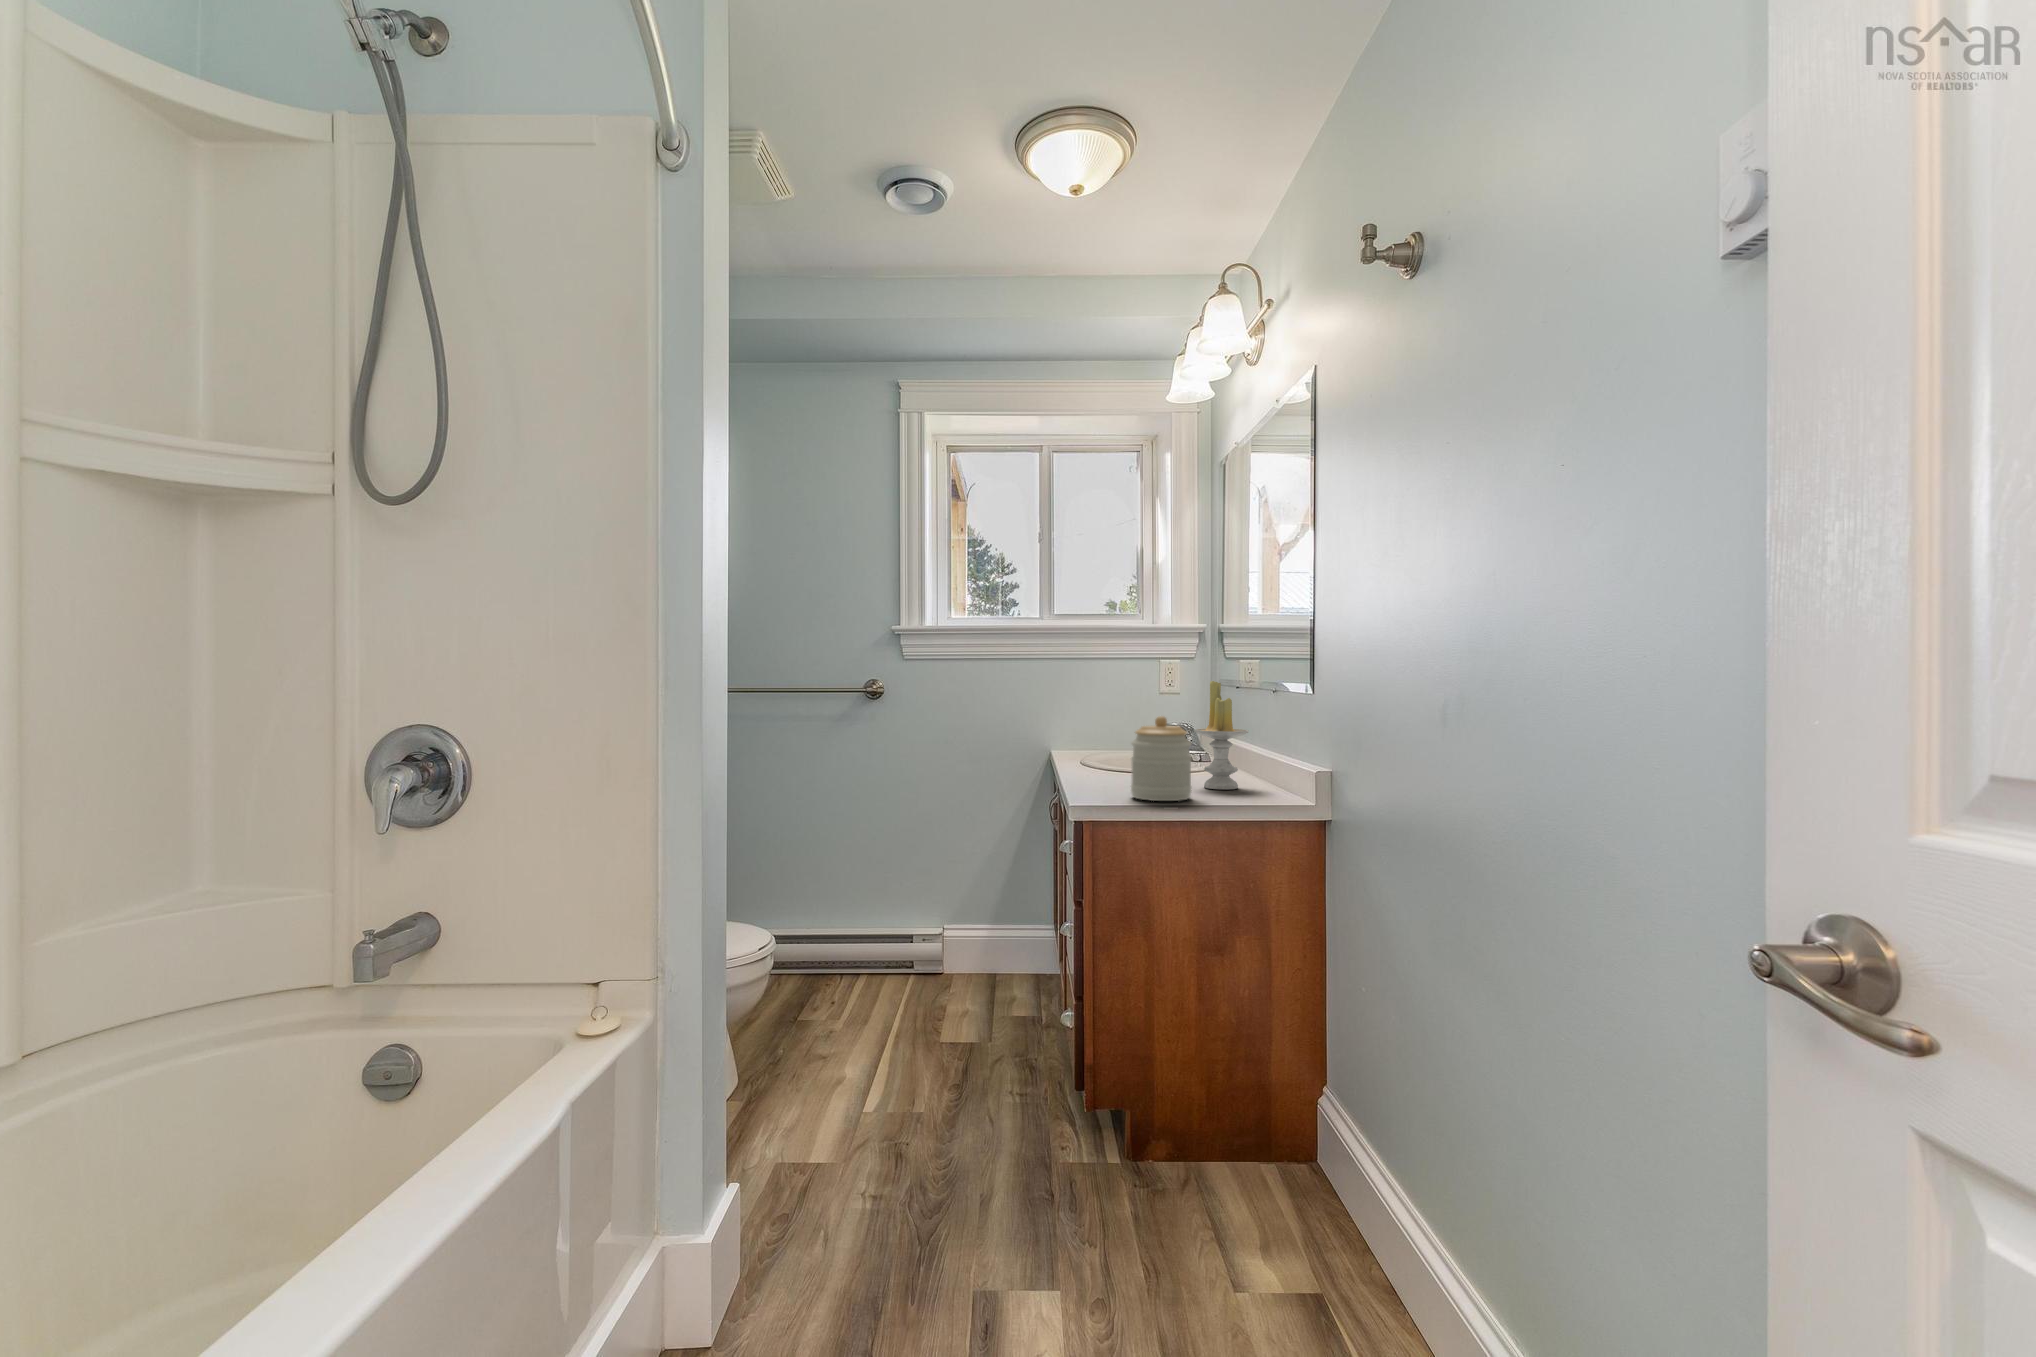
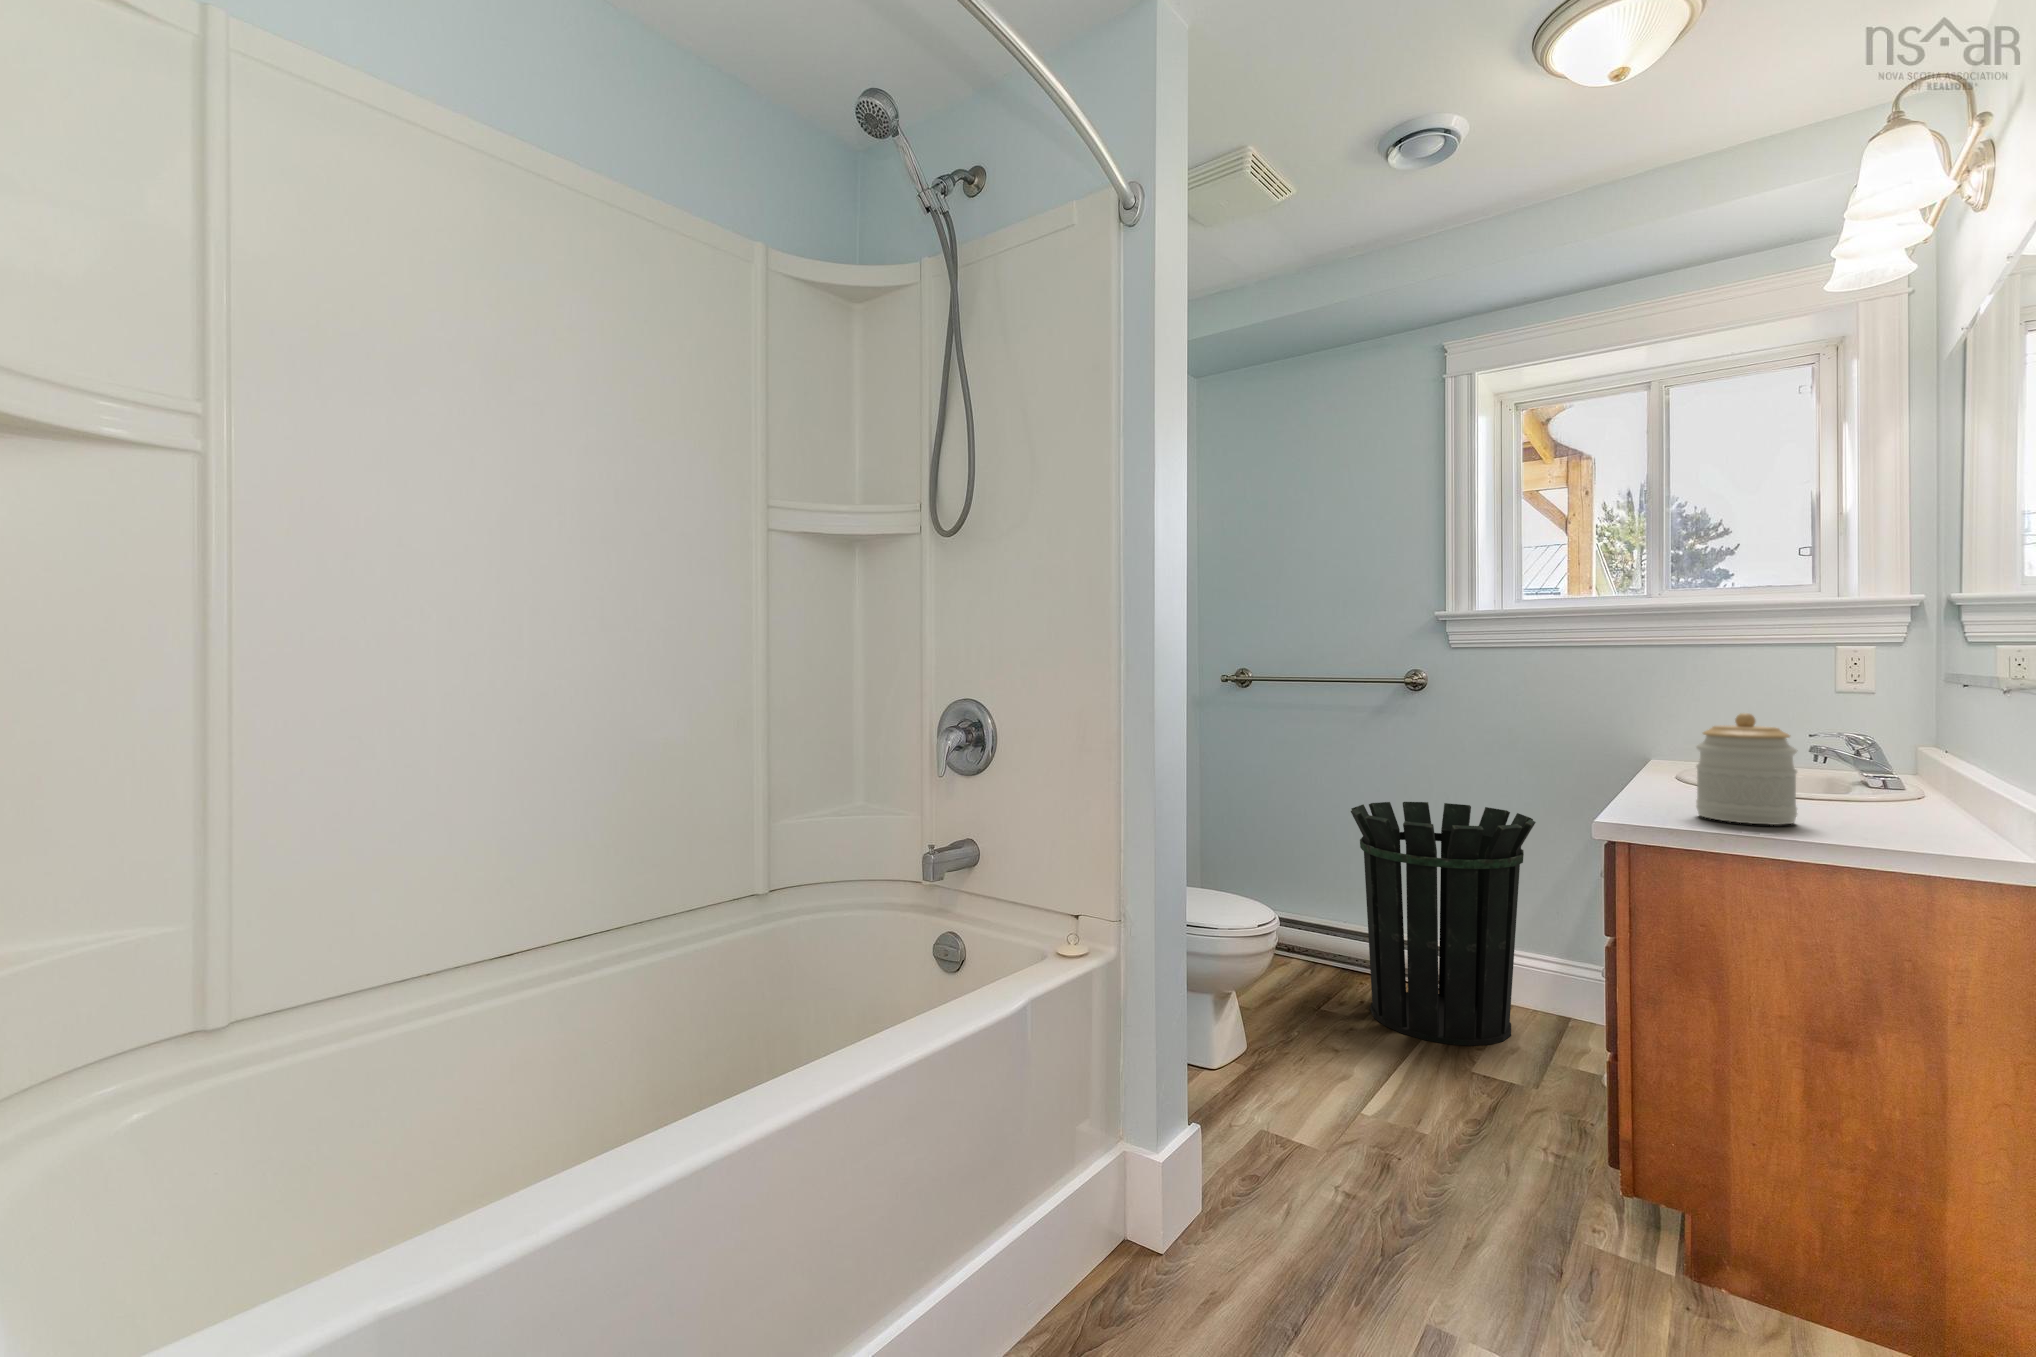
candle: present [1194,681,1248,789] -> none [1823,668,1927,820]
waste bin: none [823,800,977,1024] -> present [1351,802,1536,1046]

